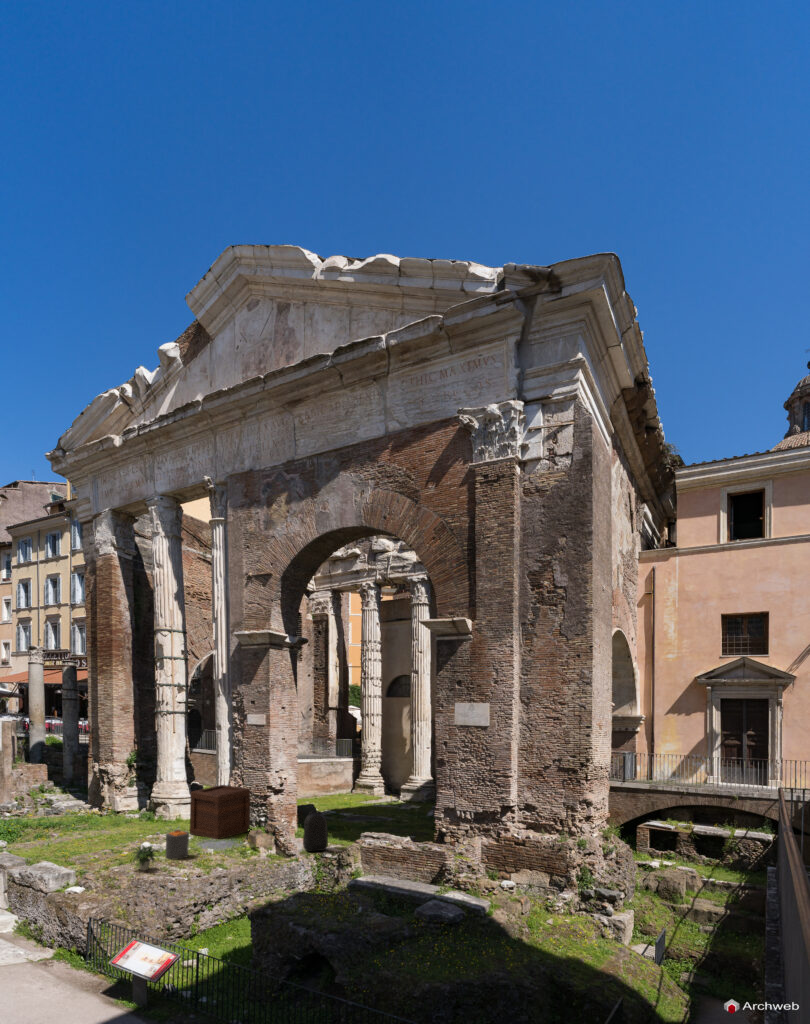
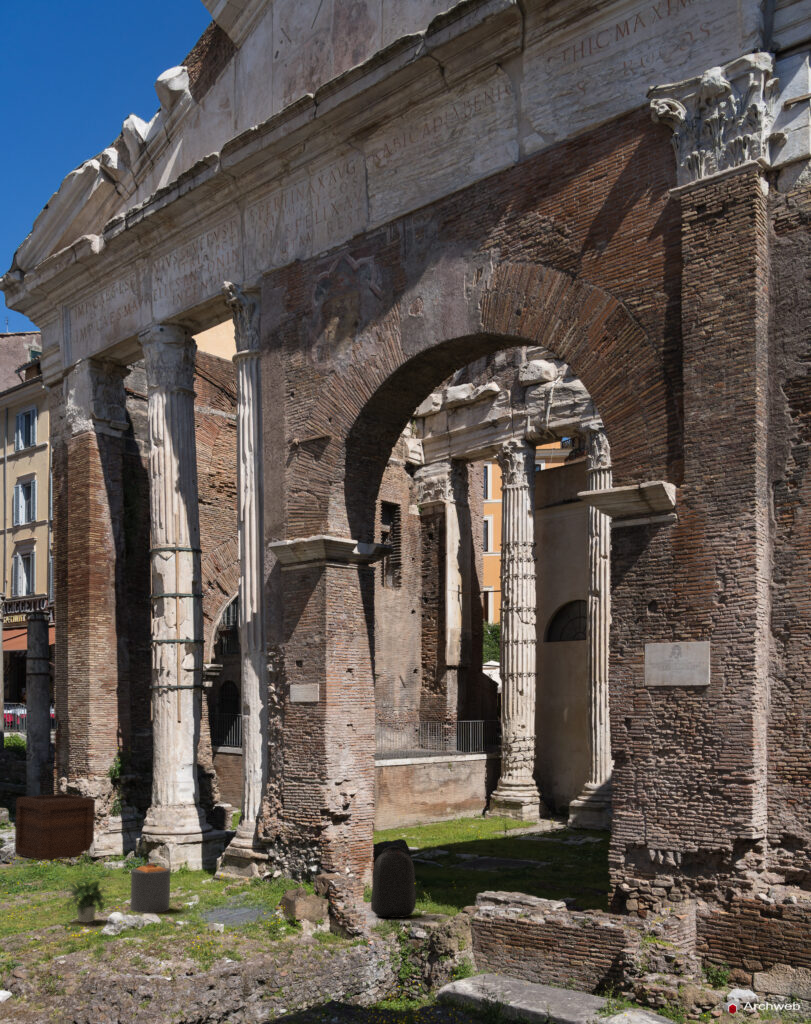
wooden crate: present [190,785,250,839] -> present [15,794,95,860]

